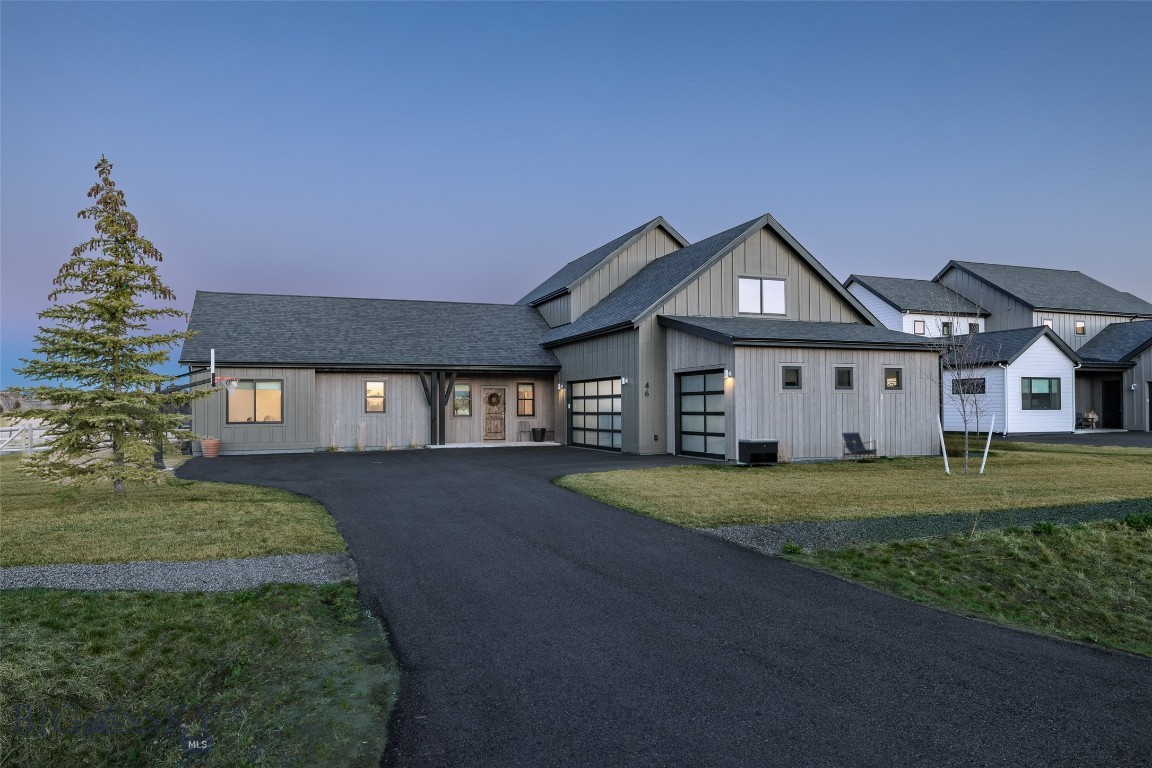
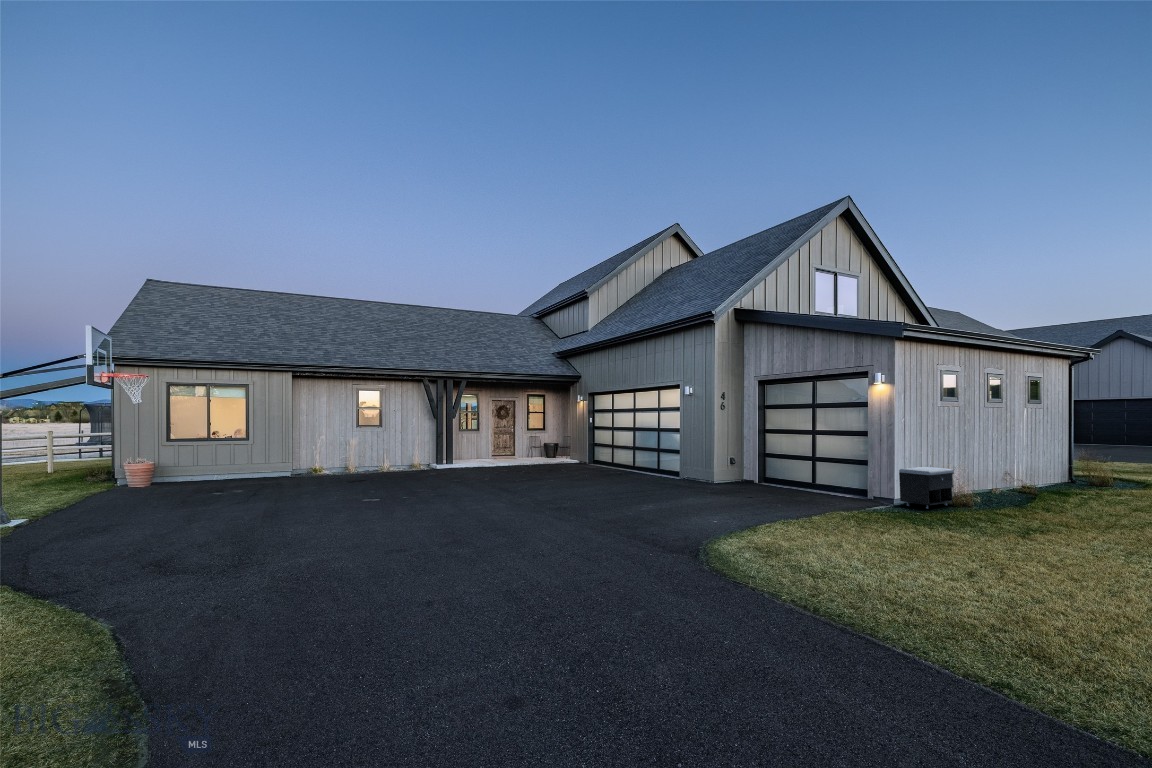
lounge chair: present [842,433,877,461] -> none [987,456,1045,496]

